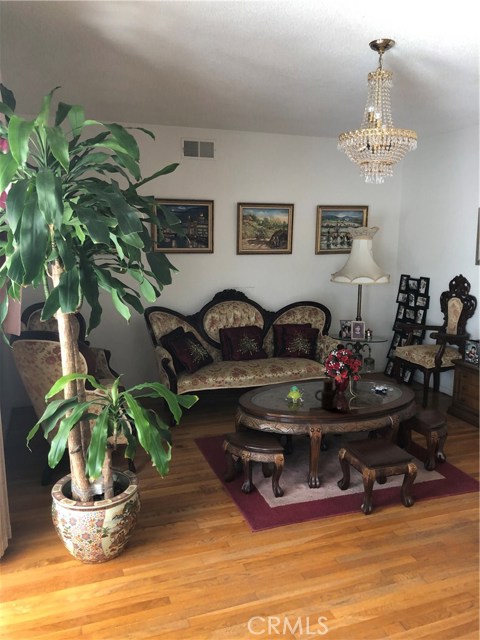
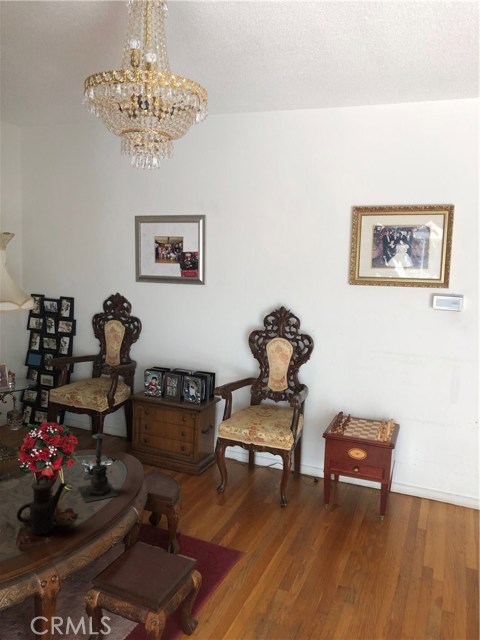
candle holder: none [361,358,384,407] -> present [77,432,118,502]

